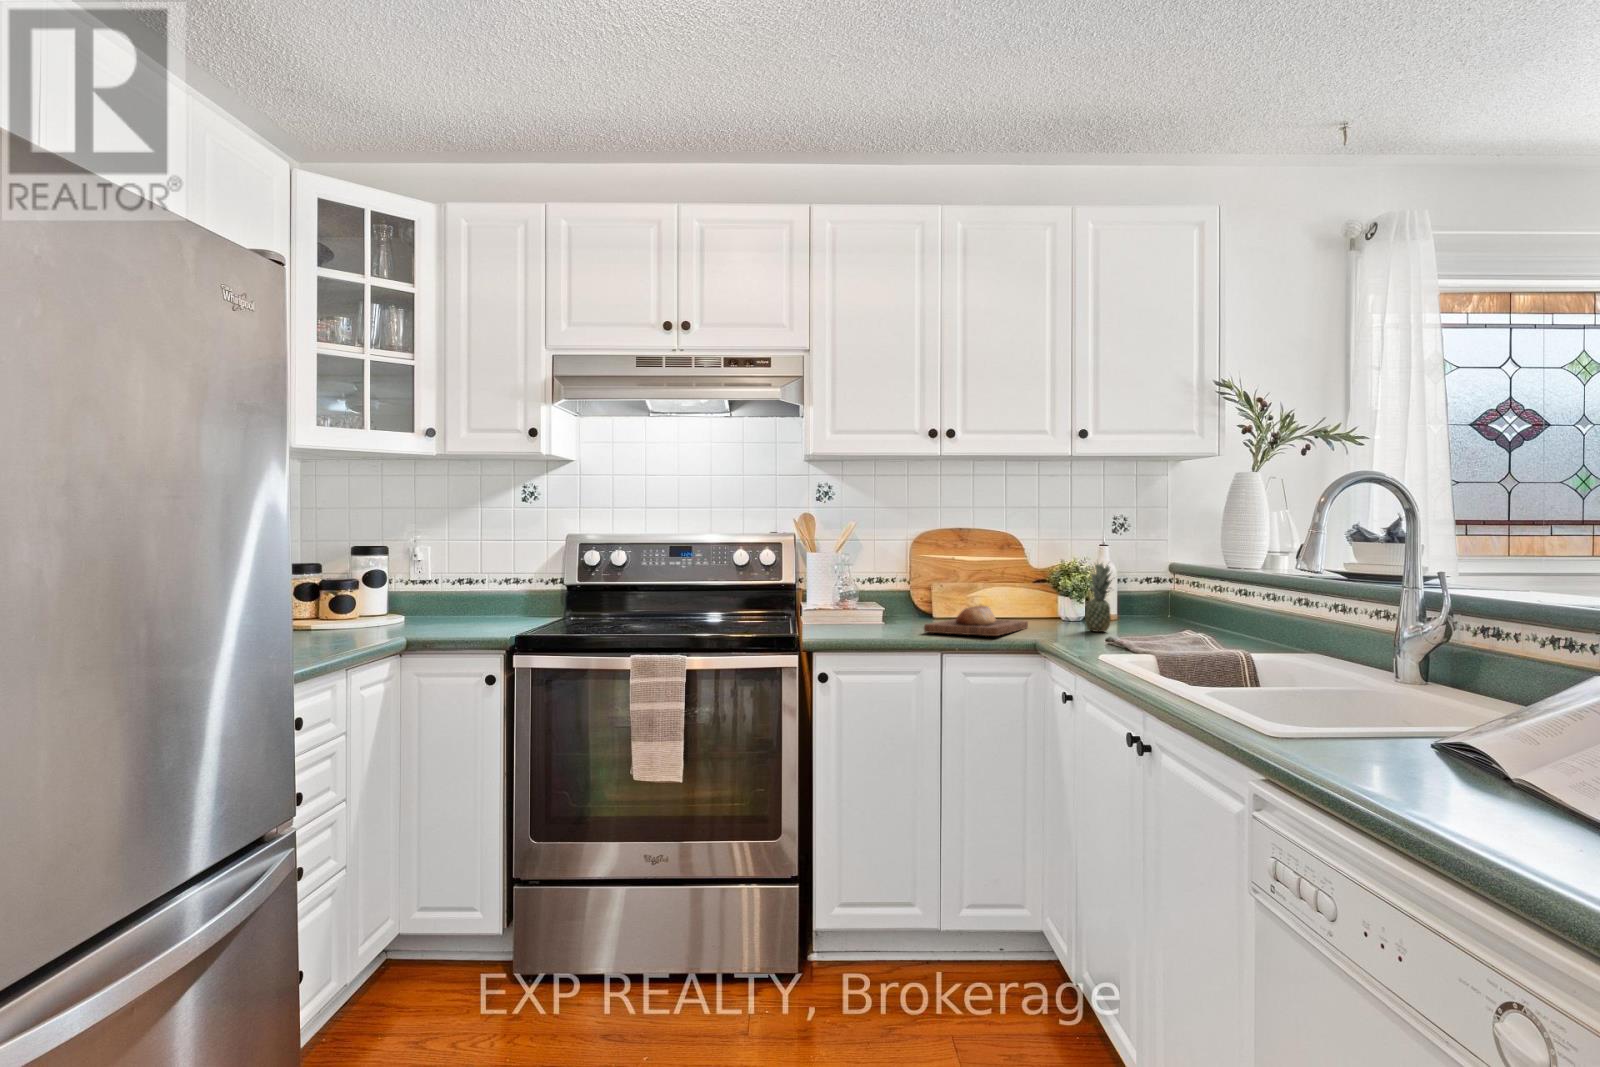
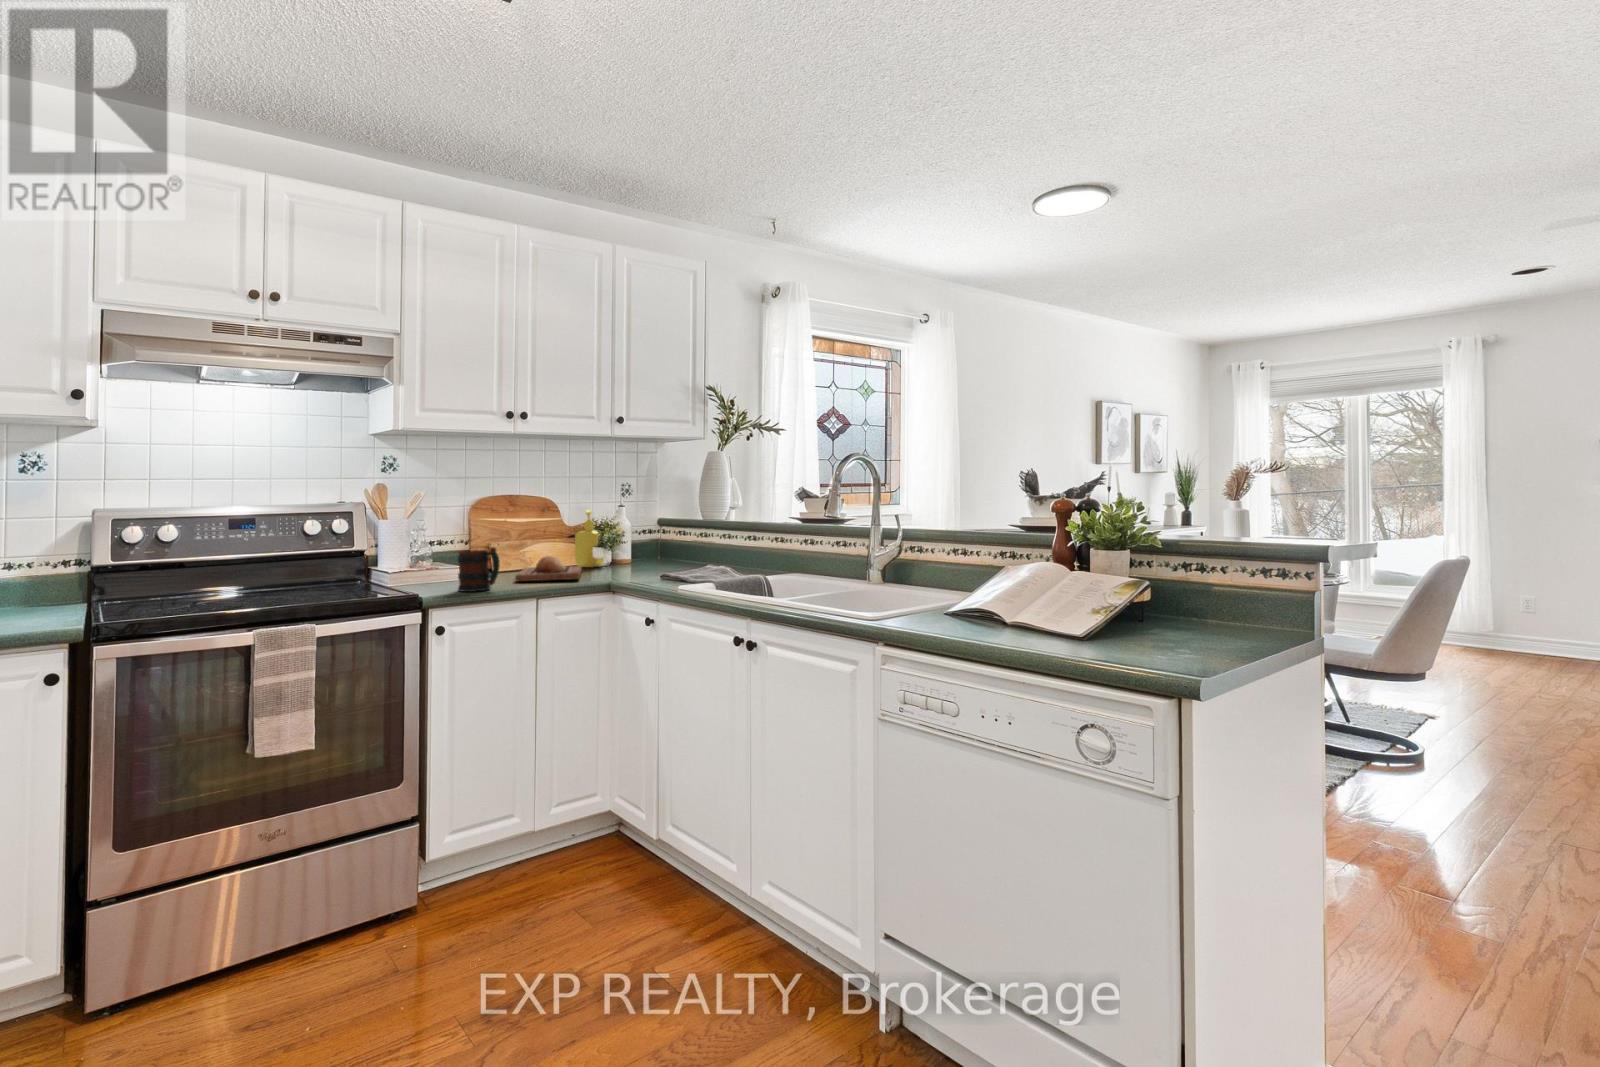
soap dispenser: none [1031,550,1068,625] -> present [575,510,604,567]
fruit: present [1086,563,1112,632] -> none [624,516,645,570]
mug: none [847,588,889,639] -> present [458,547,500,592]

